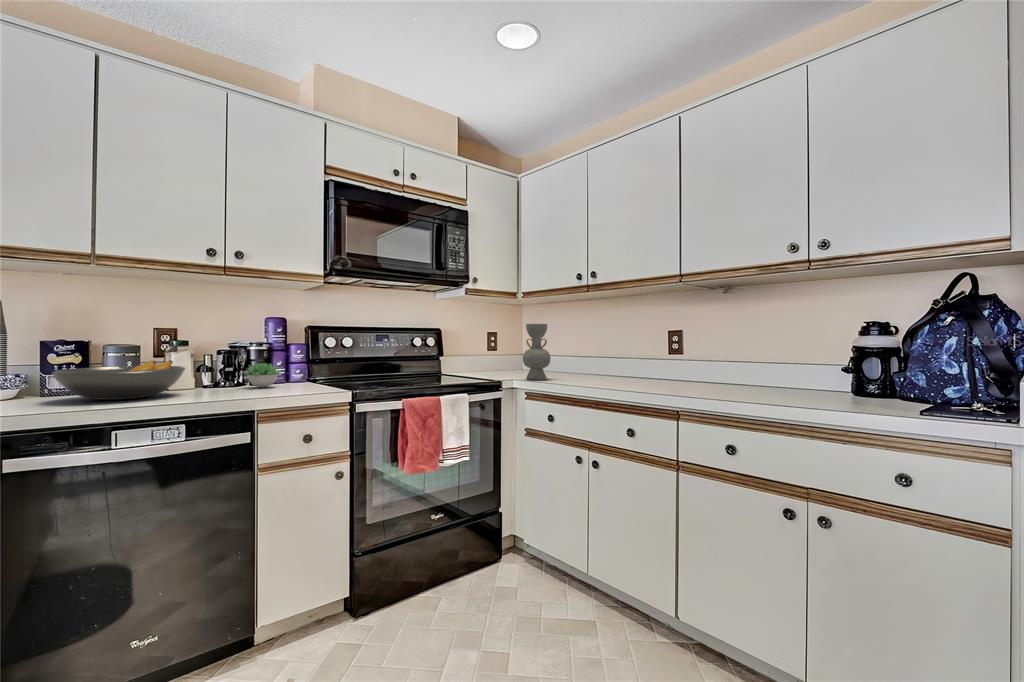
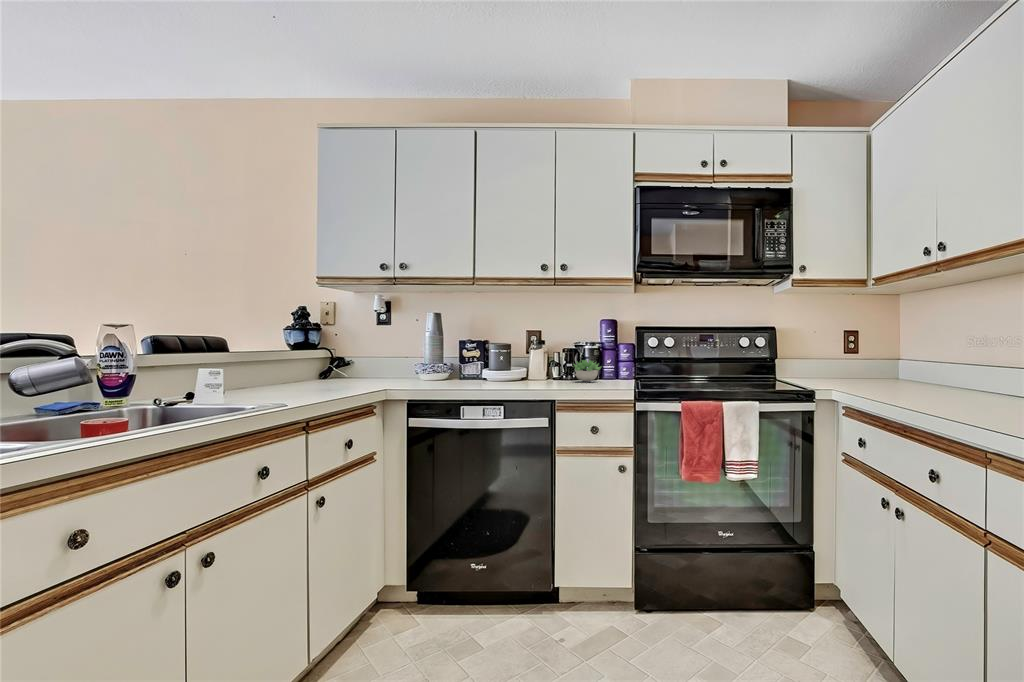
decorative vase: present [523,324,551,380] -> none [918,301,982,396]
fruit bowl: present [52,360,185,400] -> none [453,356,527,383]

